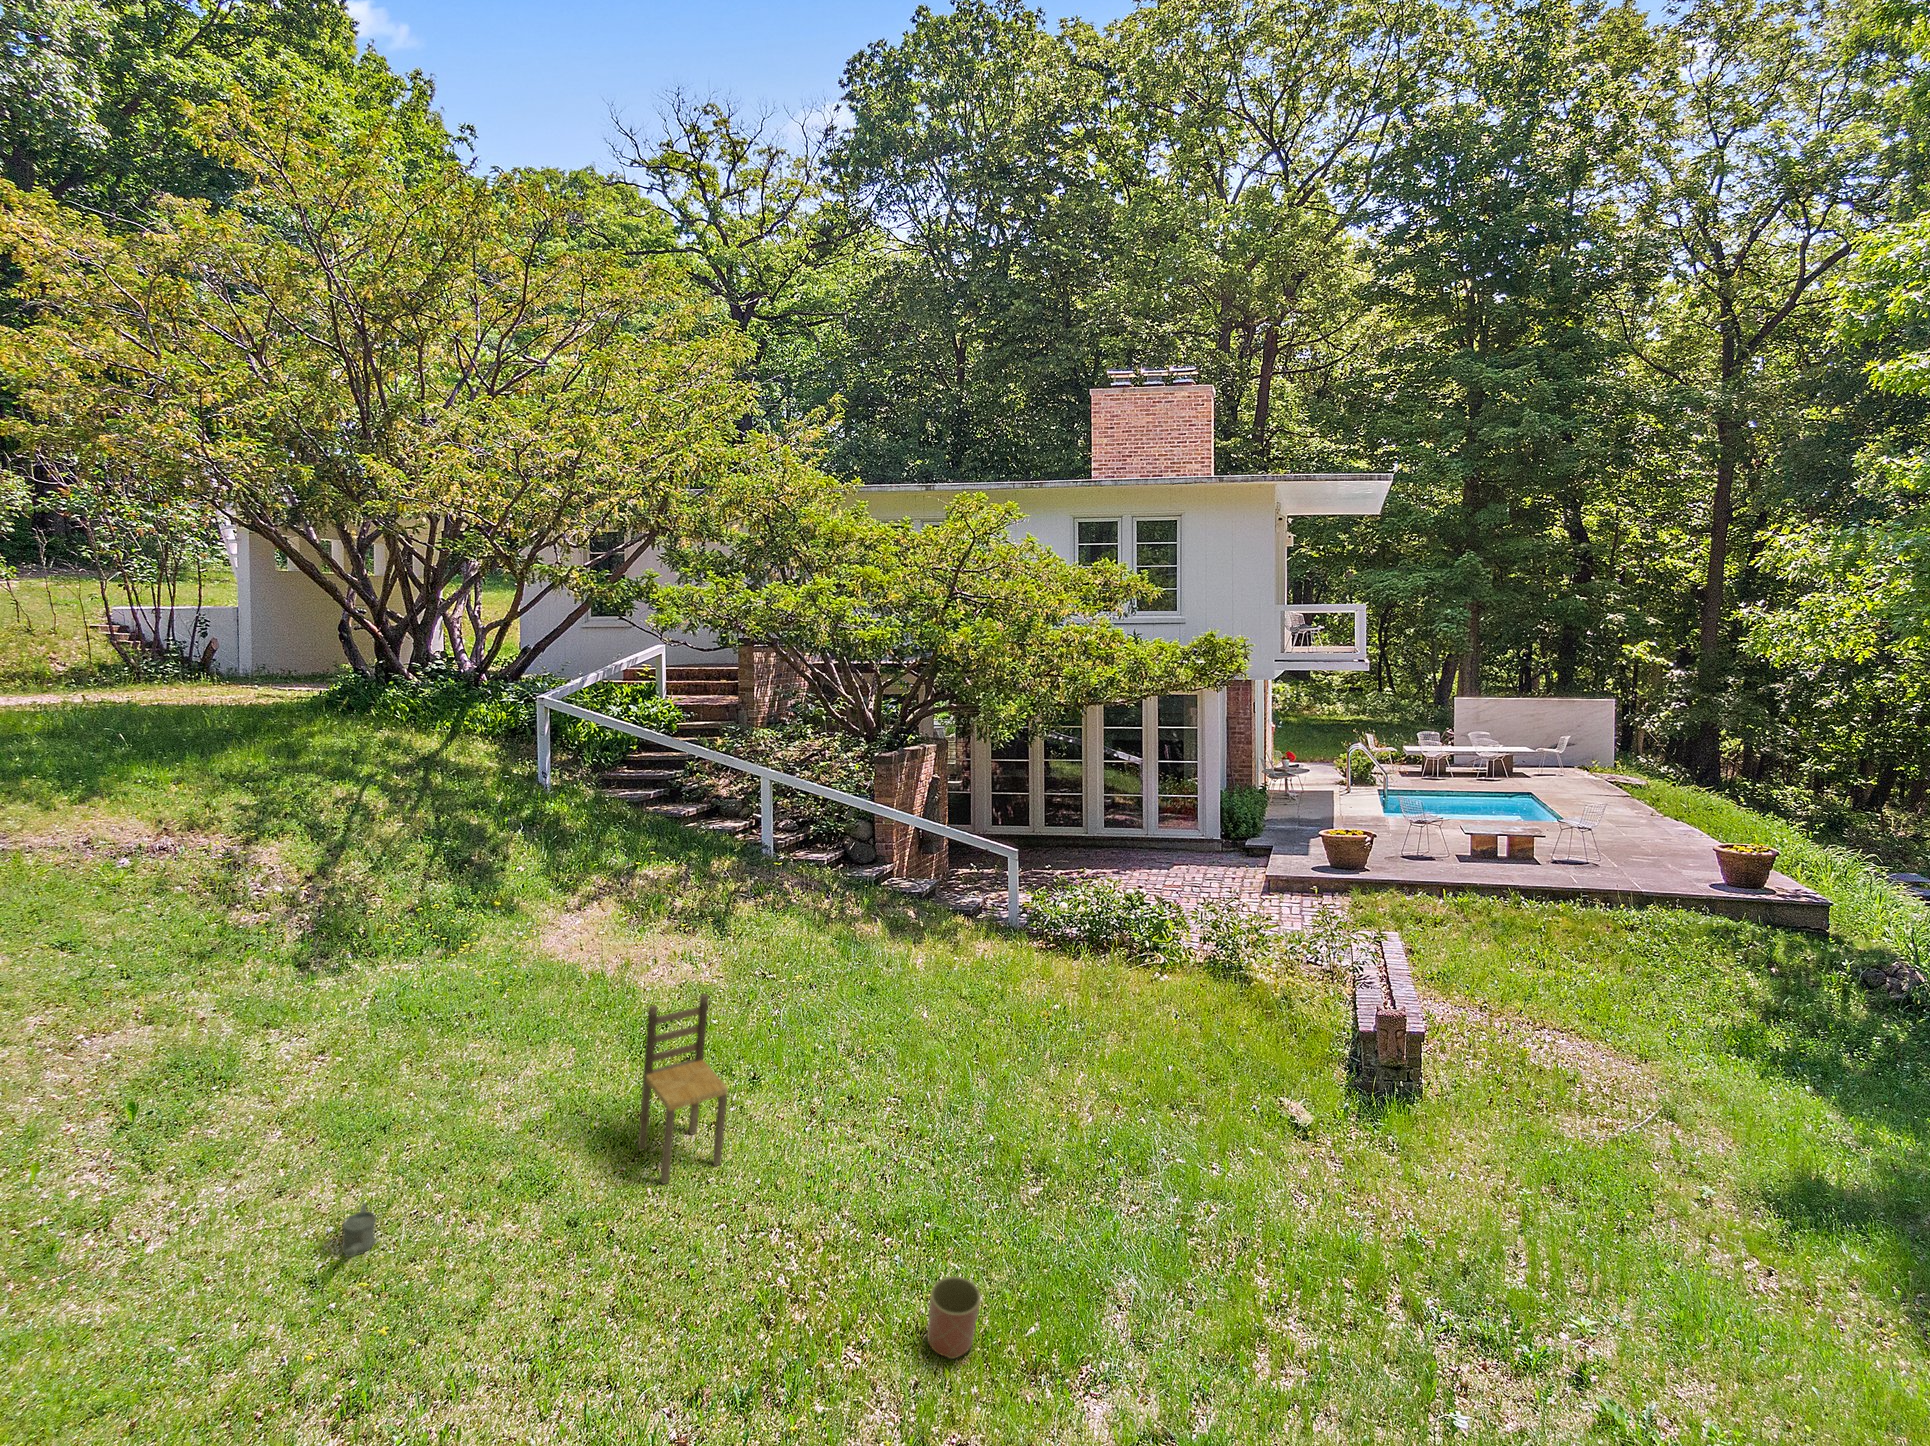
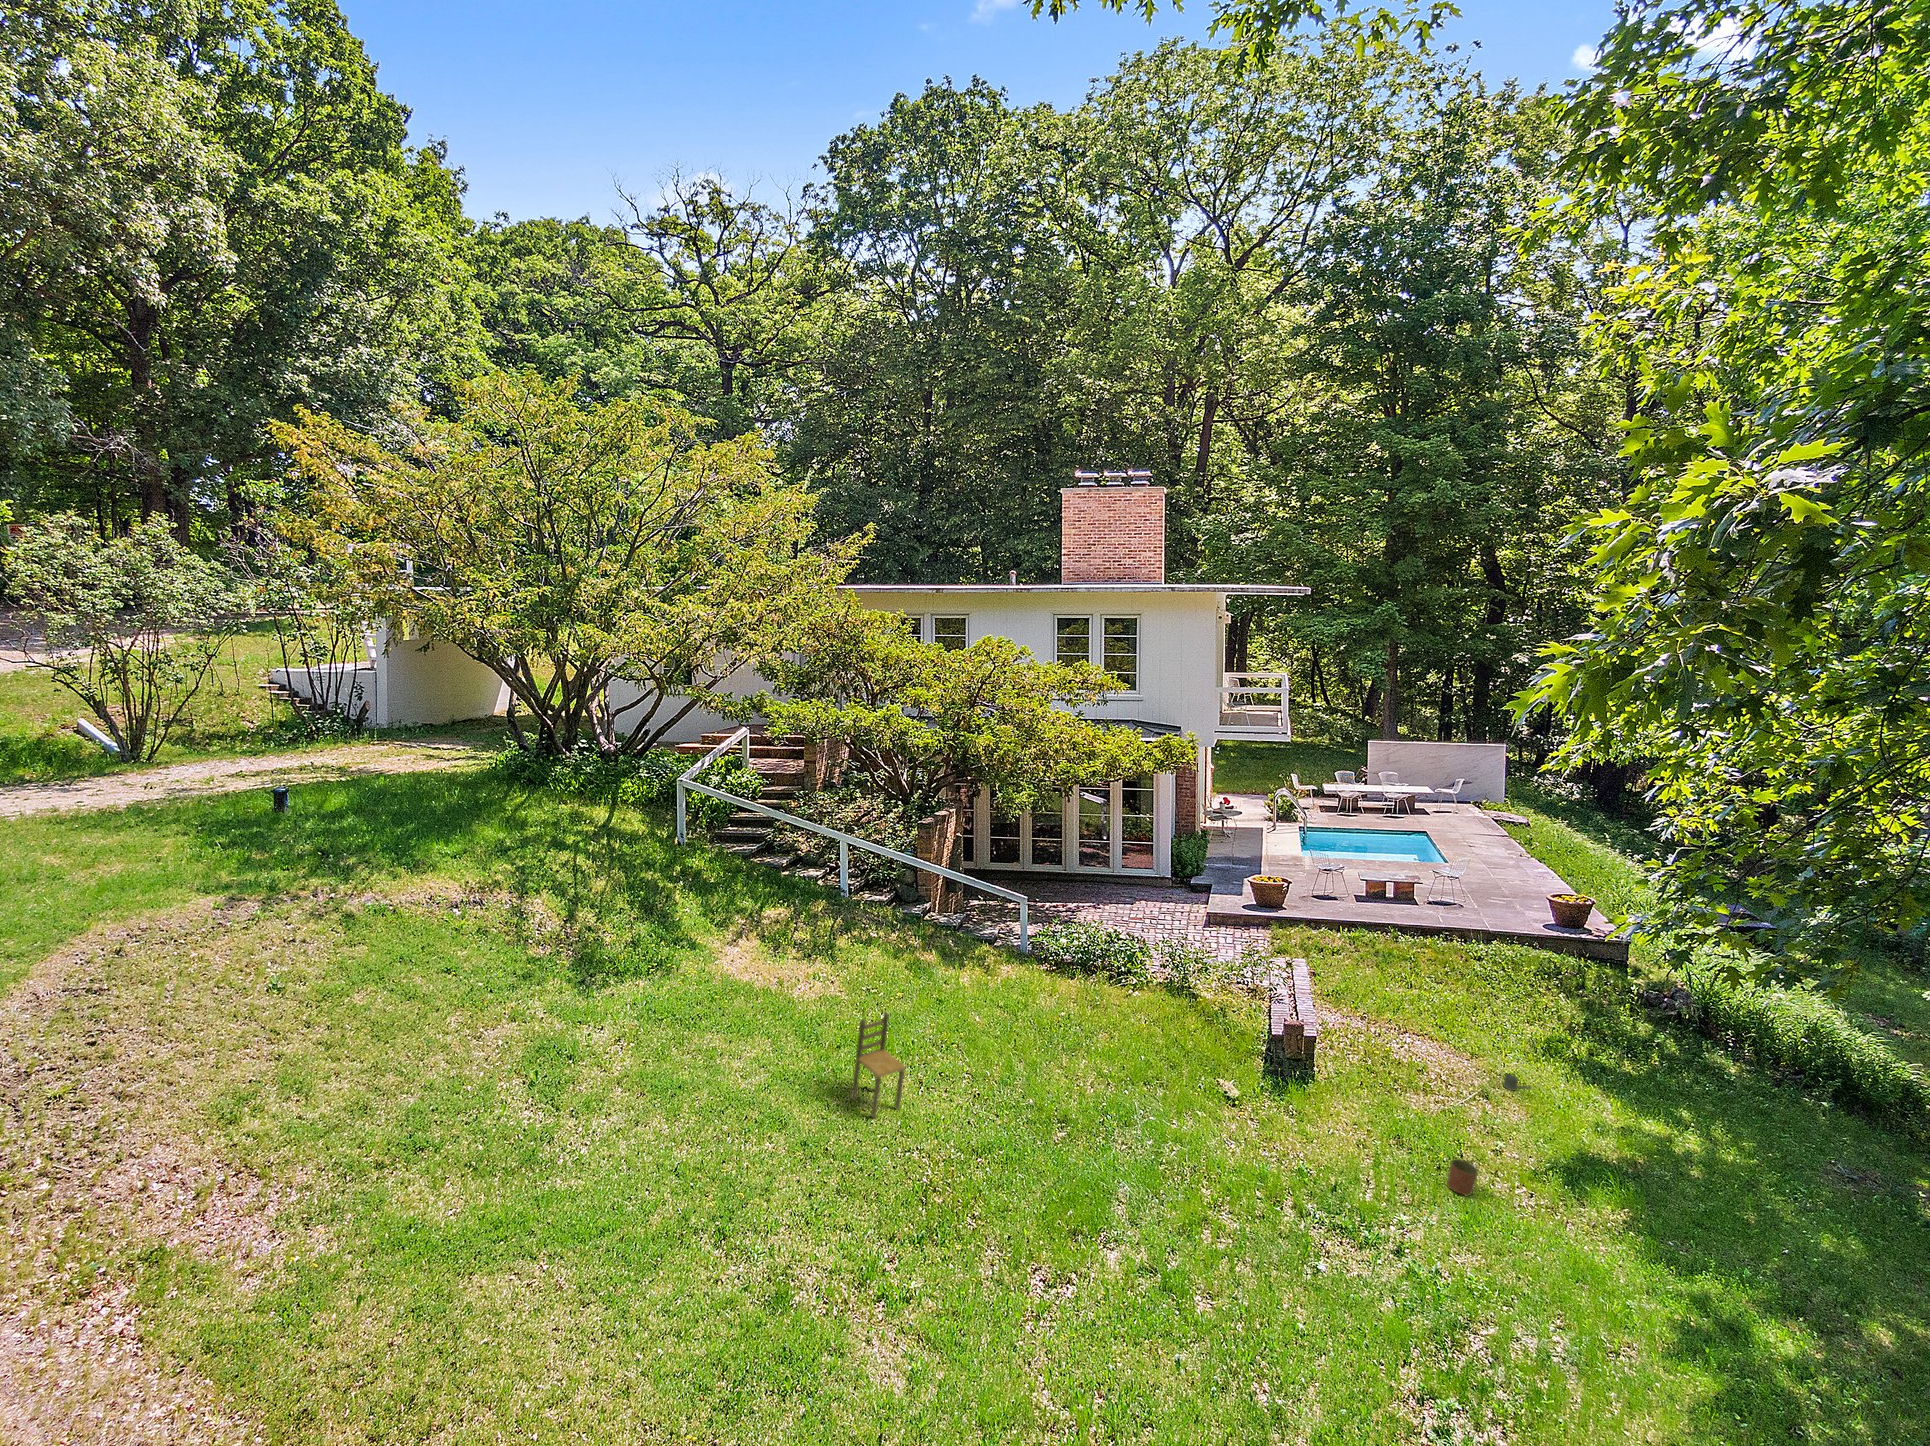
watering can: present [341,1203,376,1257] -> present [1503,1074,1531,1091]
planter: present [927,1276,981,1359] -> present [1447,1159,1479,1196]

